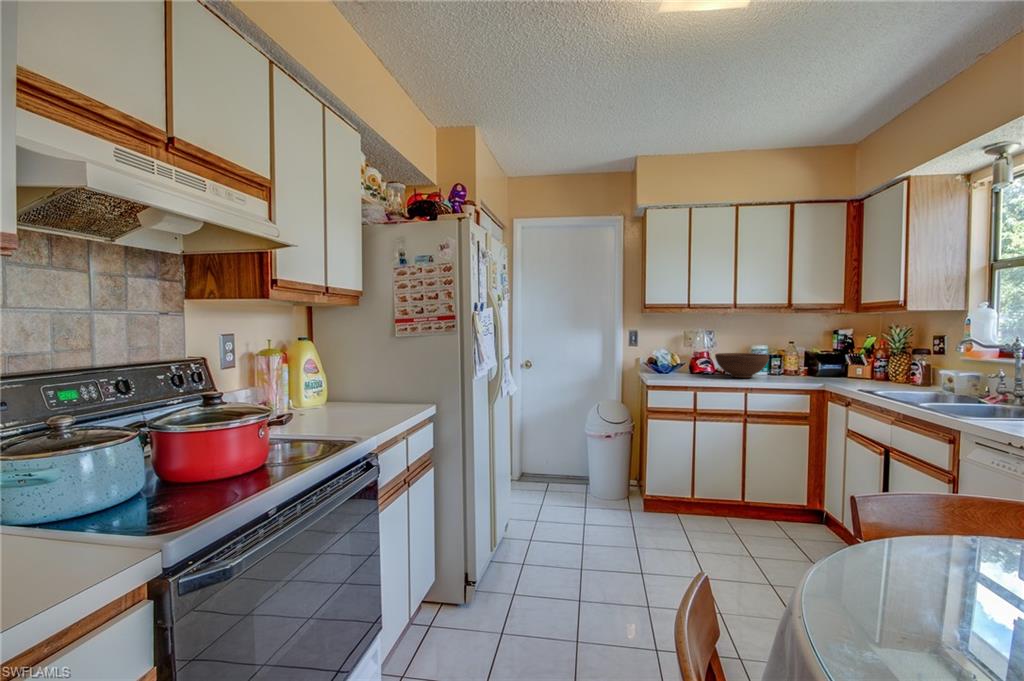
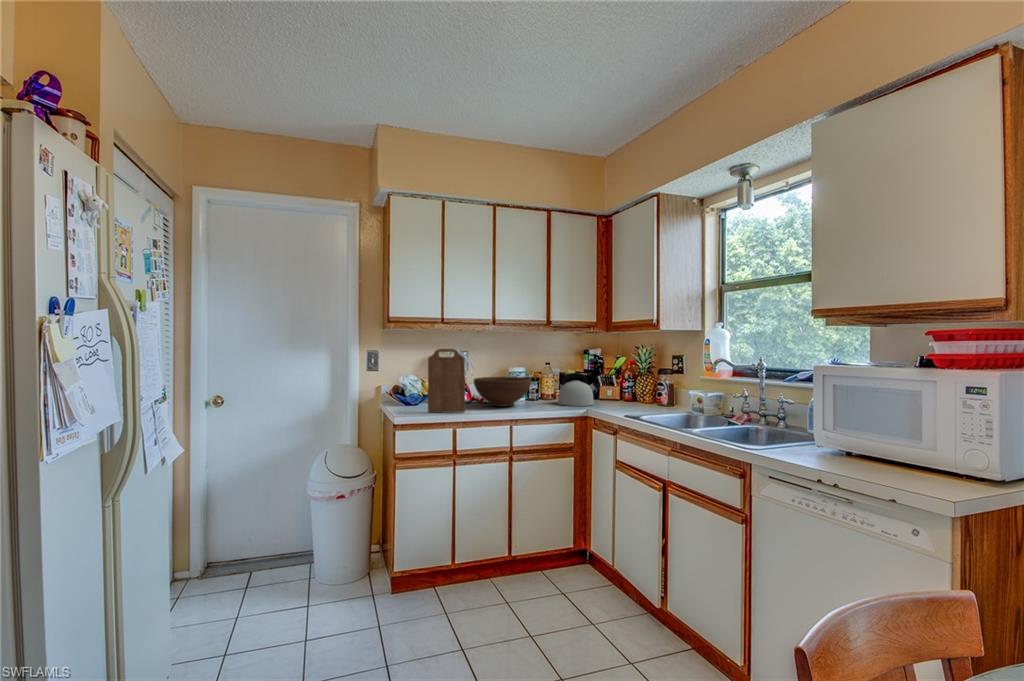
cutting board: none [674,329,705,380] -> present [428,349,465,412]
kettle: none [797,351,840,381] -> present [558,373,597,406]

